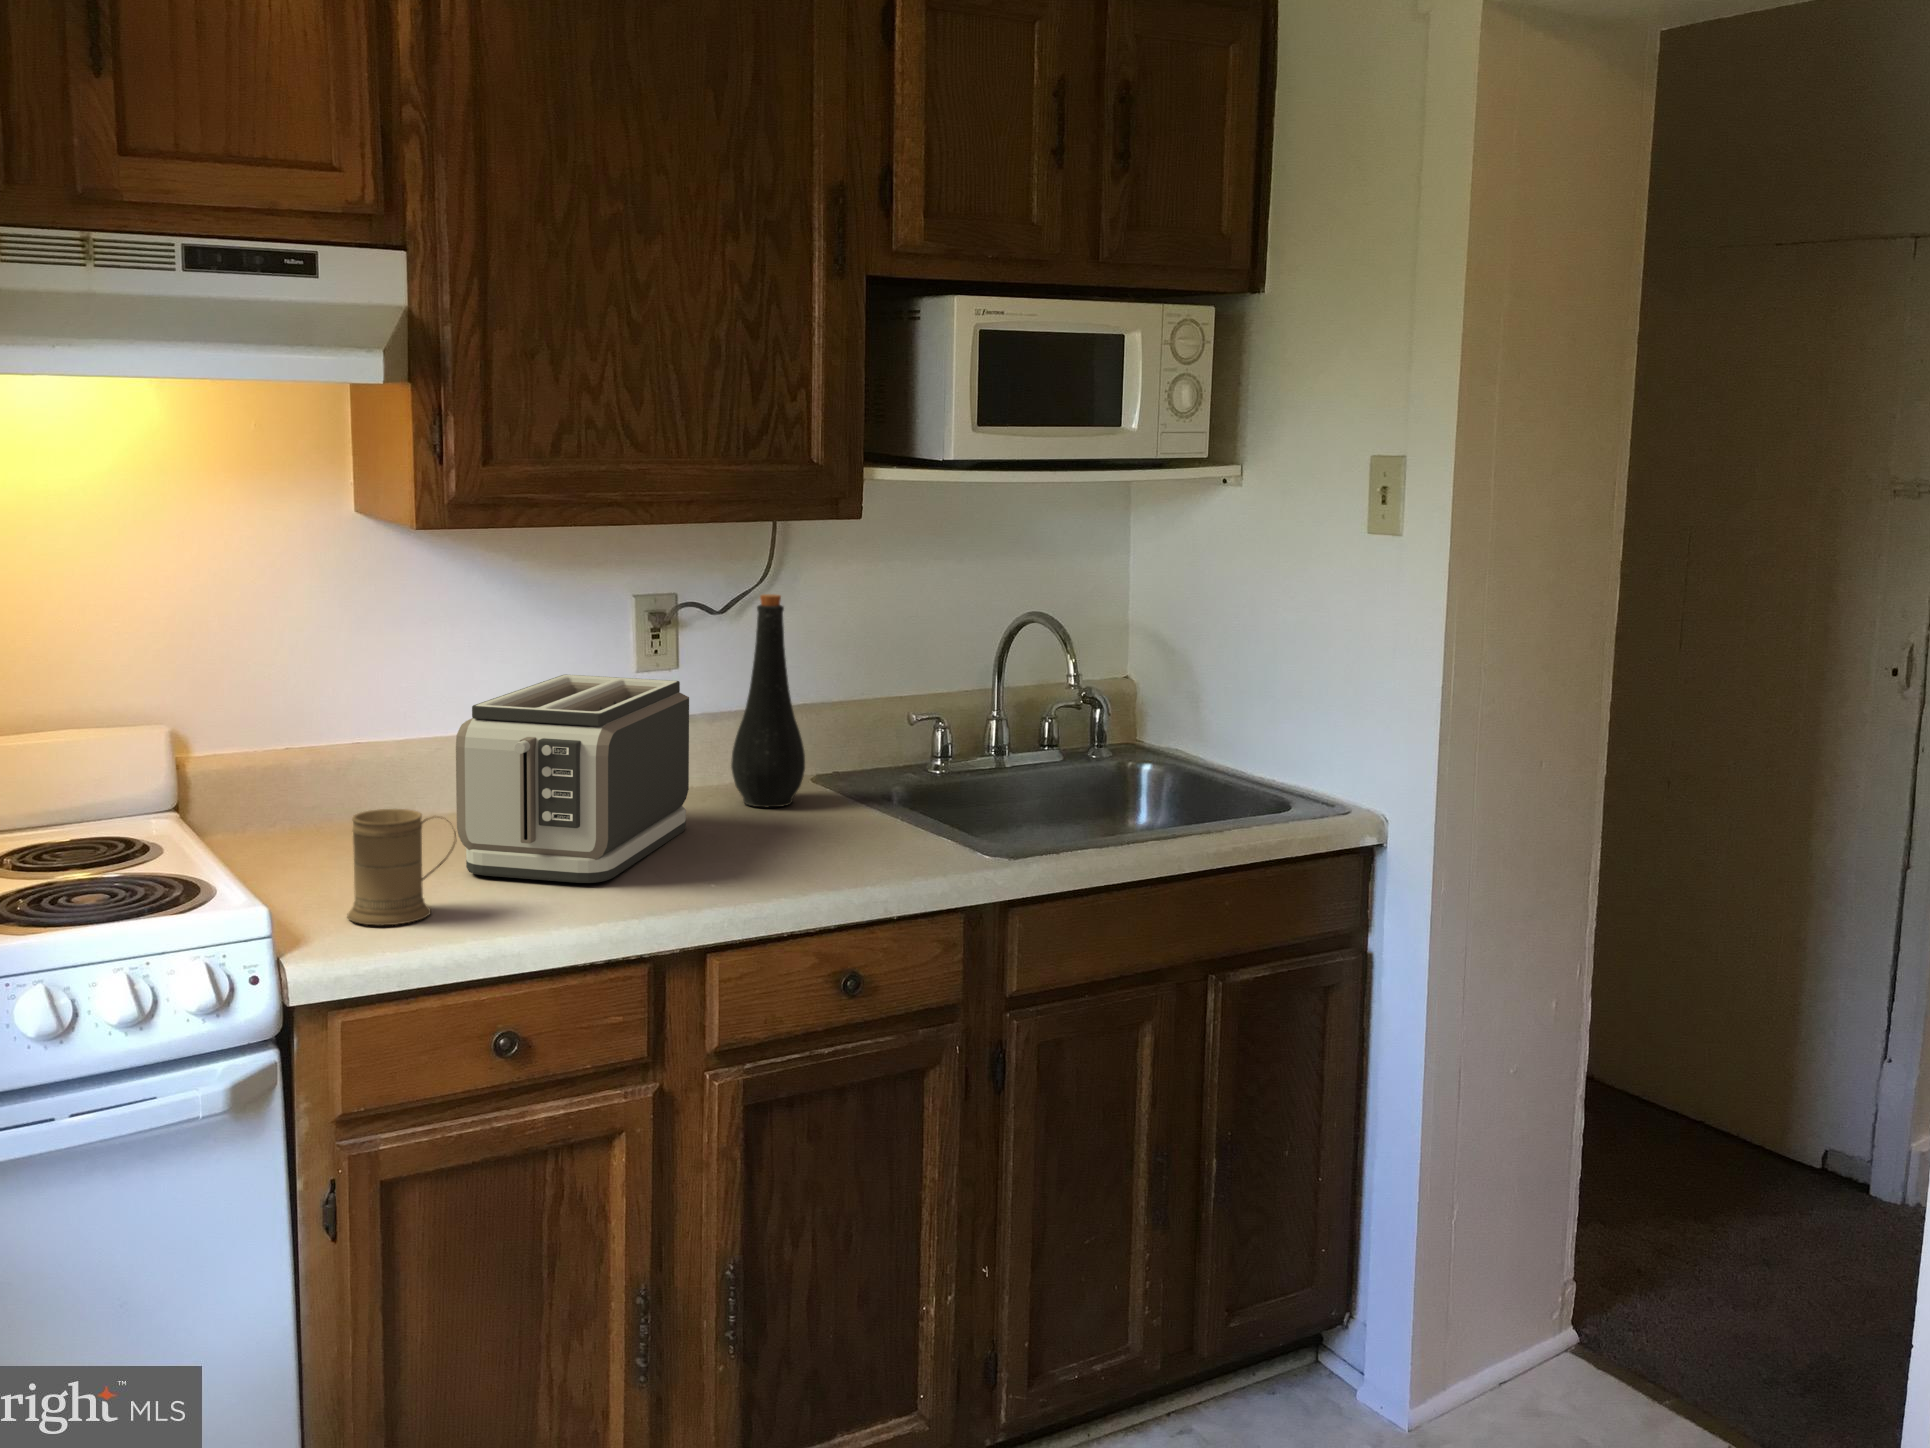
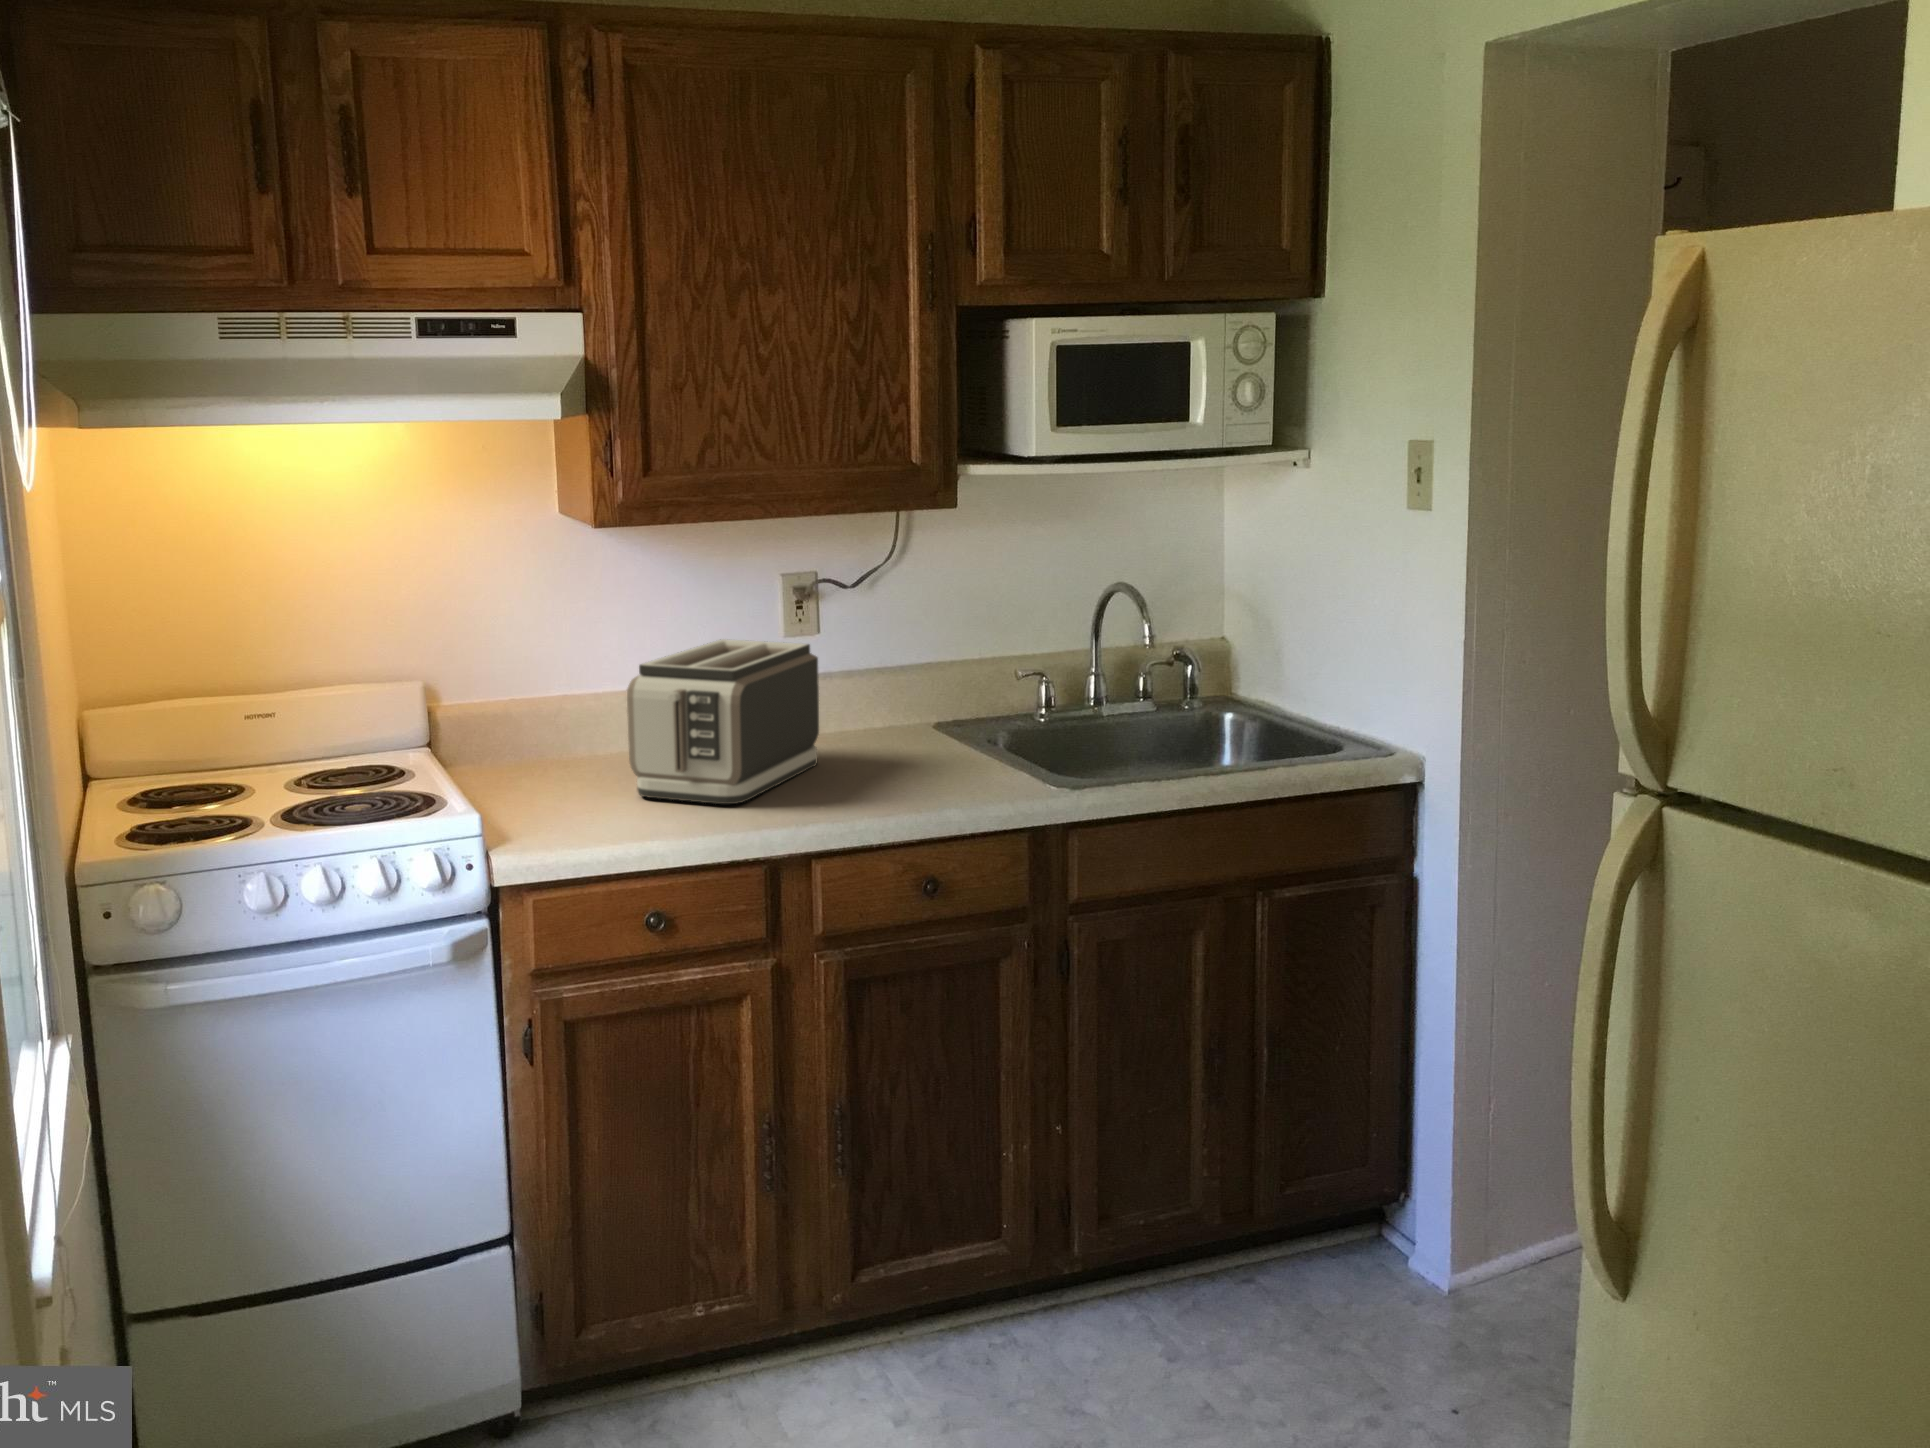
bottle: present [731,594,805,807] -> none [861,572,921,748]
mug: present [347,809,456,925] -> none [541,744,622,833]

